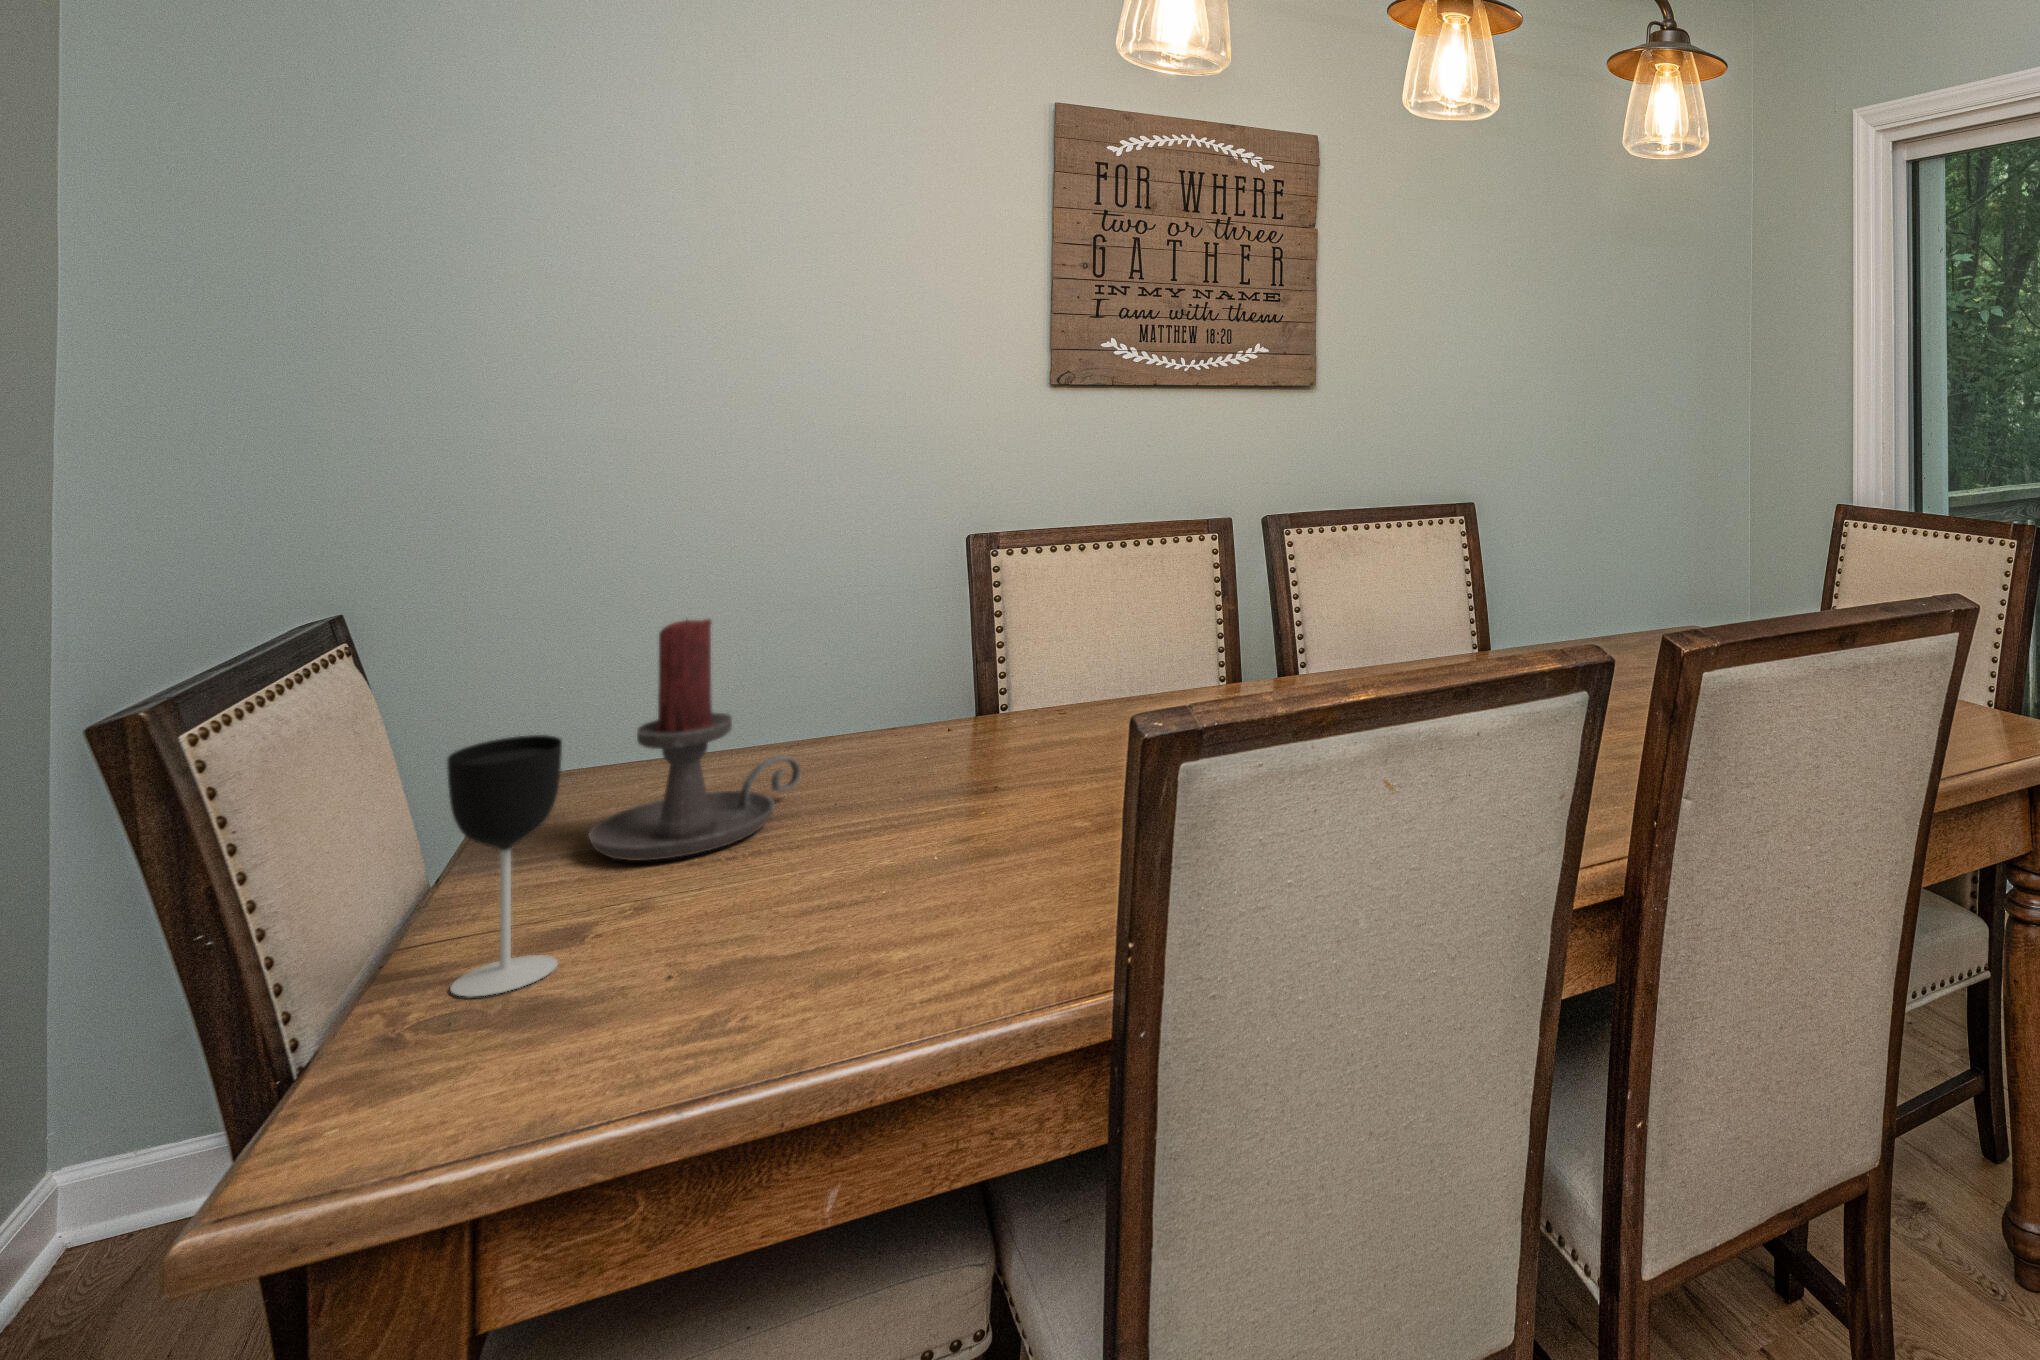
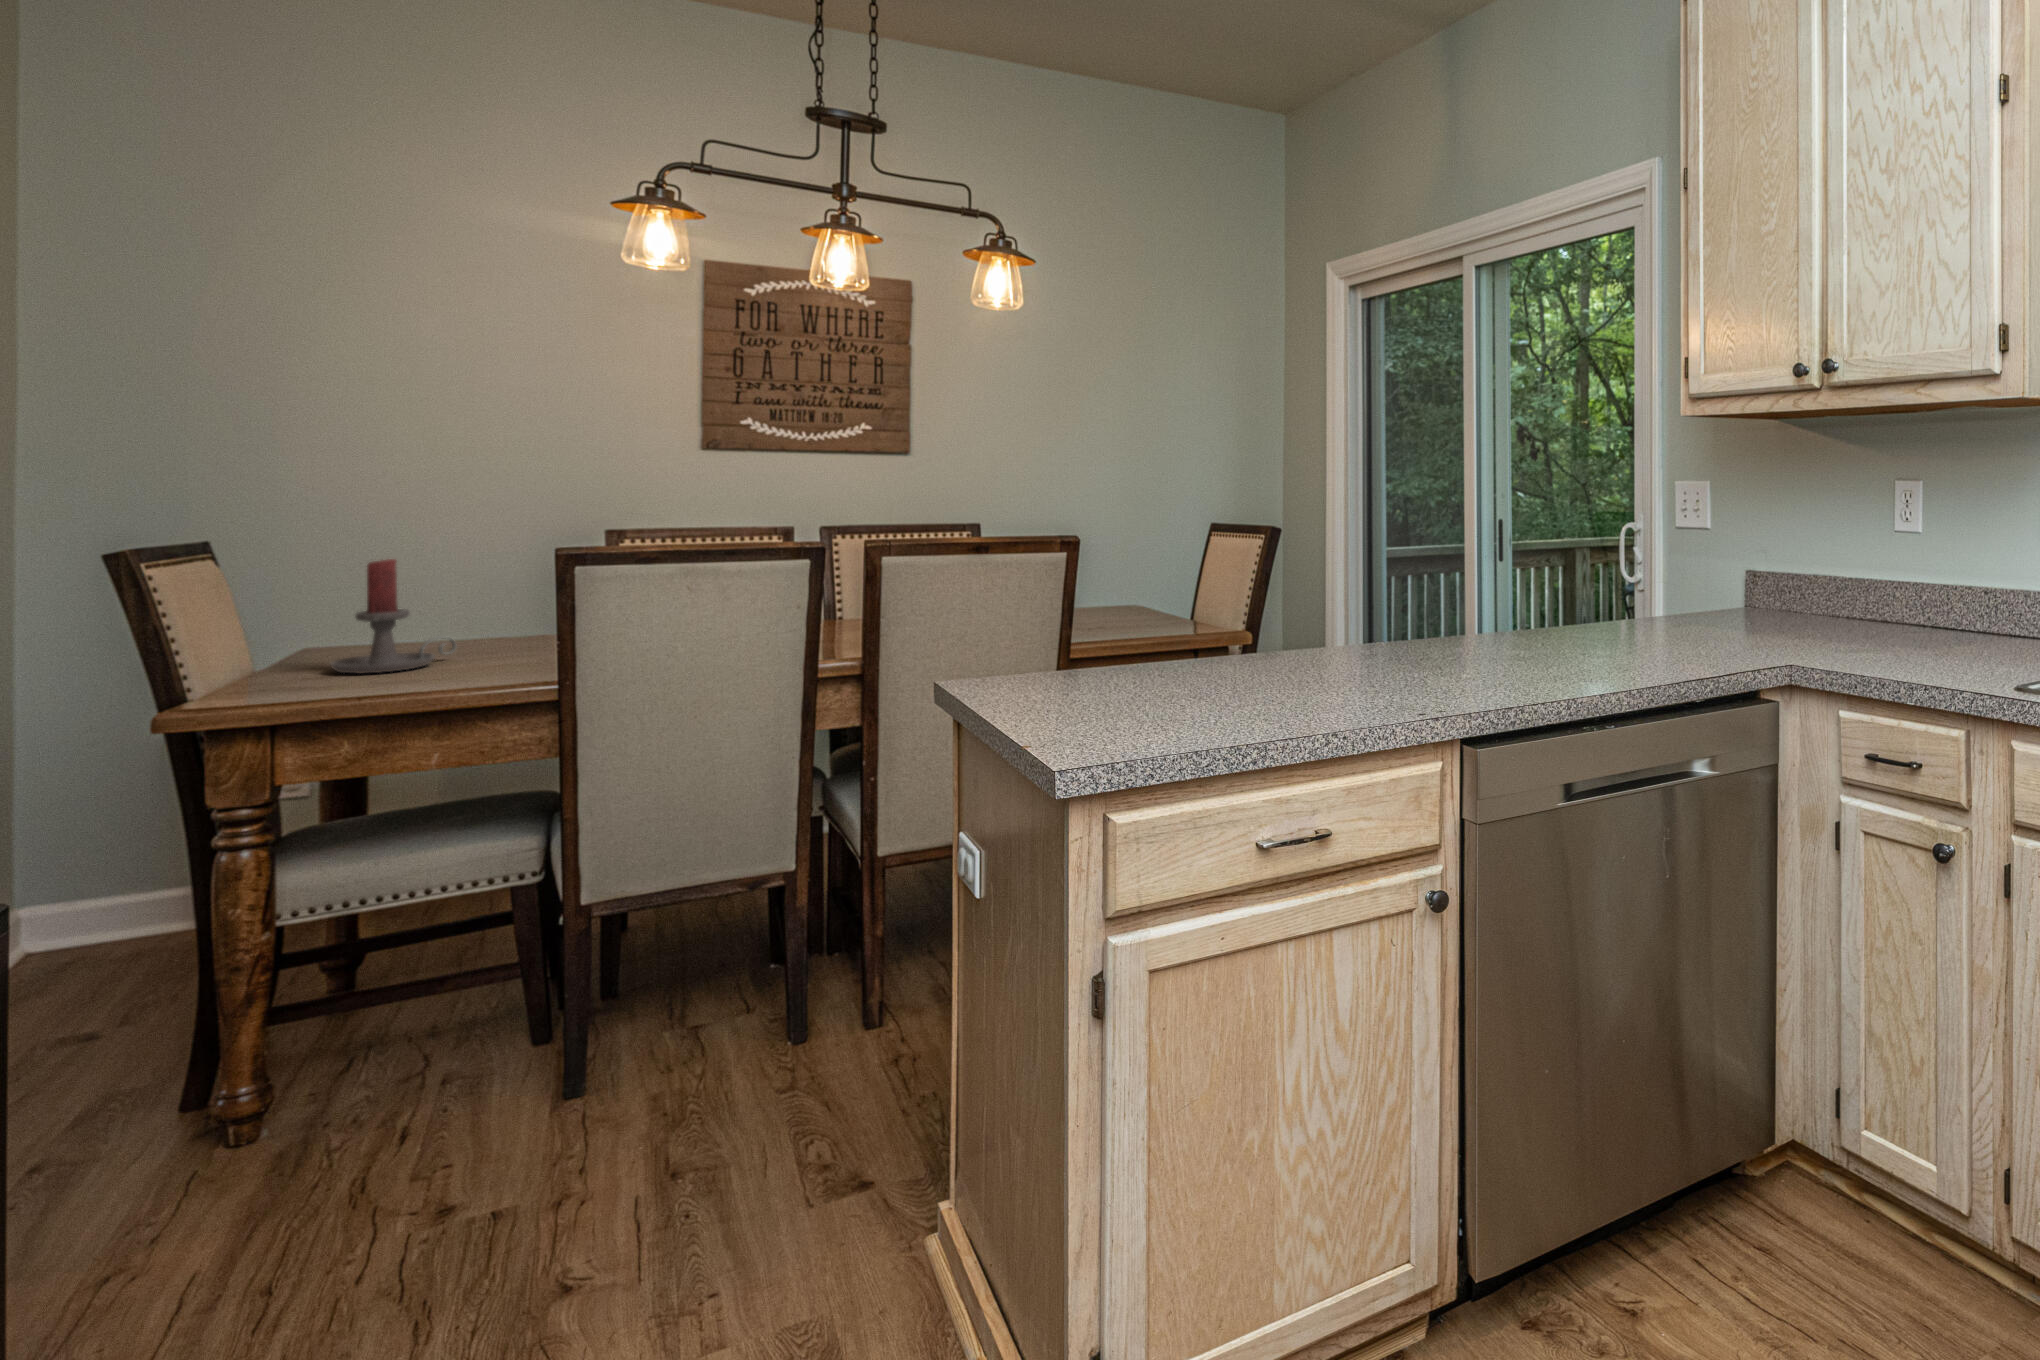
wine glass: present [447,735,562,997] -> none [240,595,296,700]

